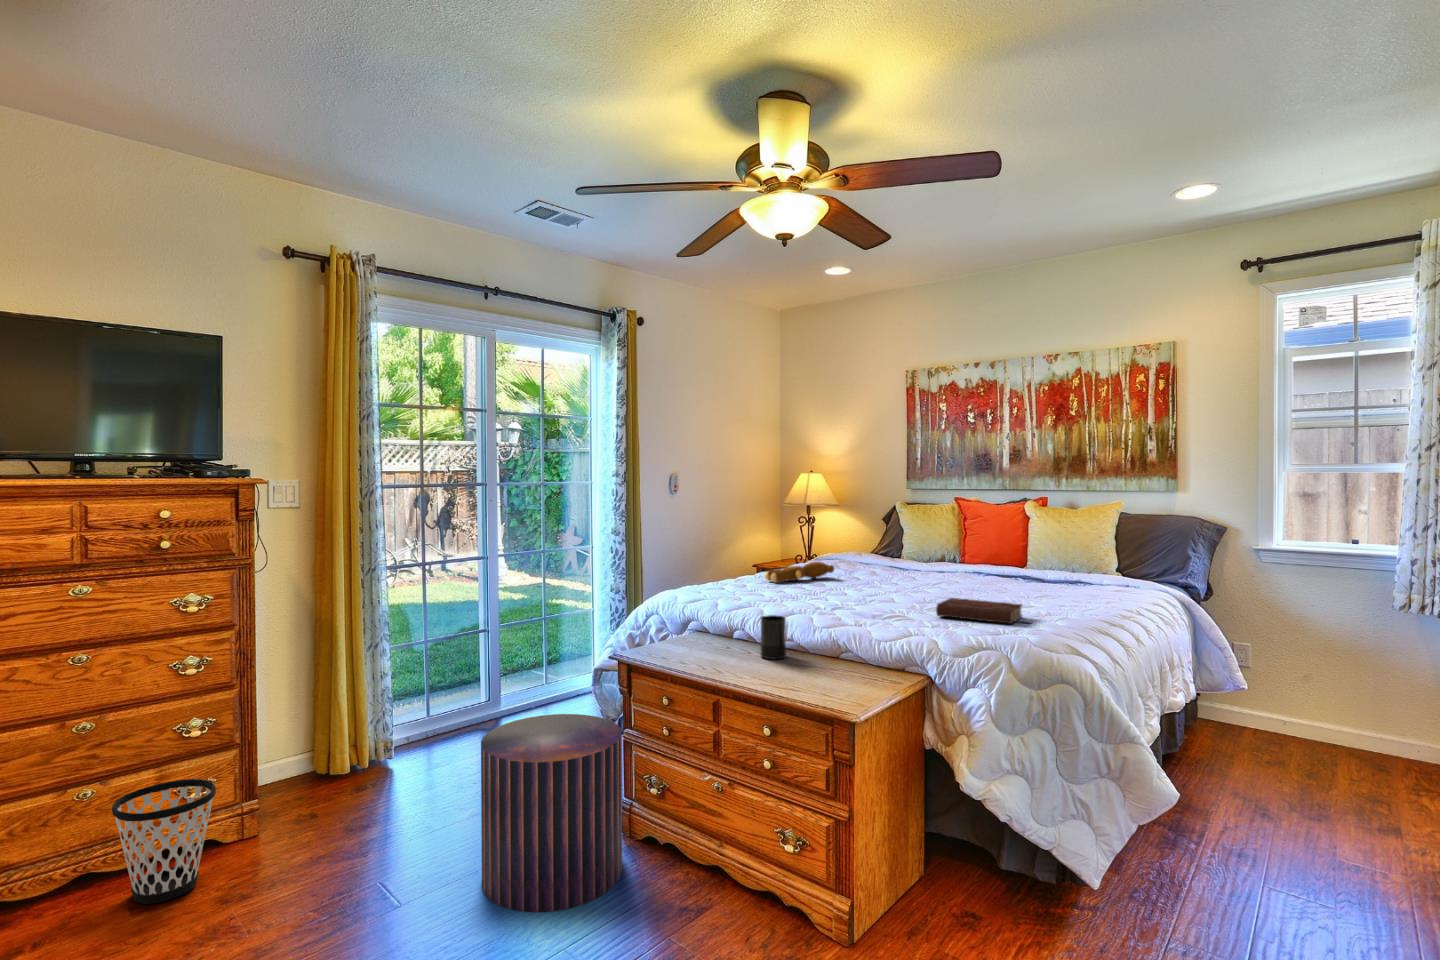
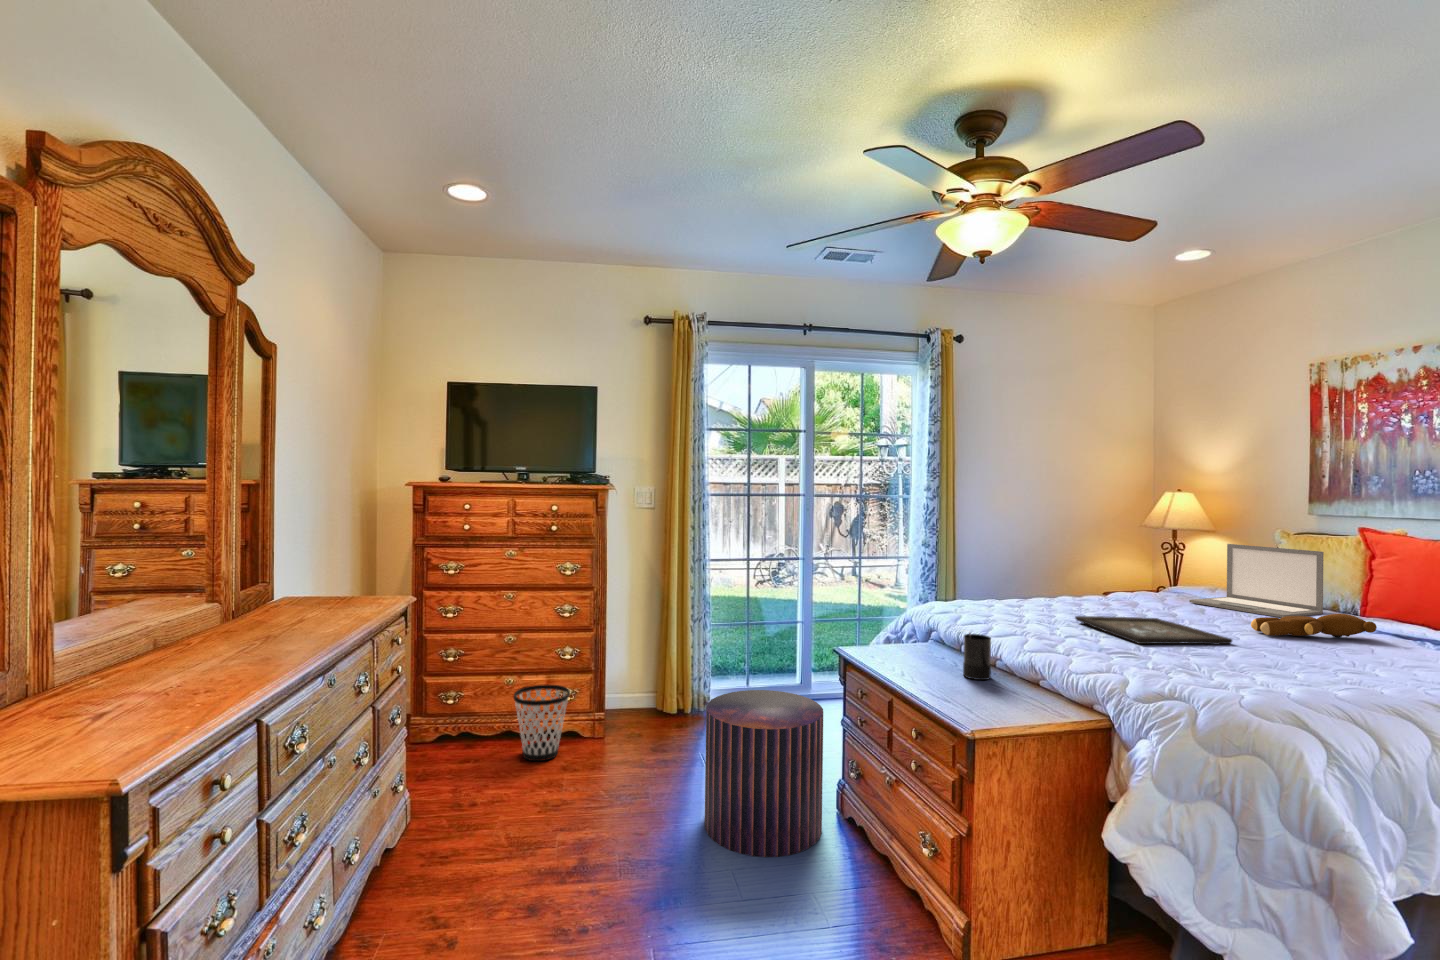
laptop: none [853,516,938,573] -> present [1189,544,1324,618]
teddy bear: present [765,562,834,583] -> present [1251,614,1377,638]
tray: none [807,583,928,606] -> present [1075,616,1232,645]
book: present [936,598,1030,624] -> none [1195,647,1339,697]

